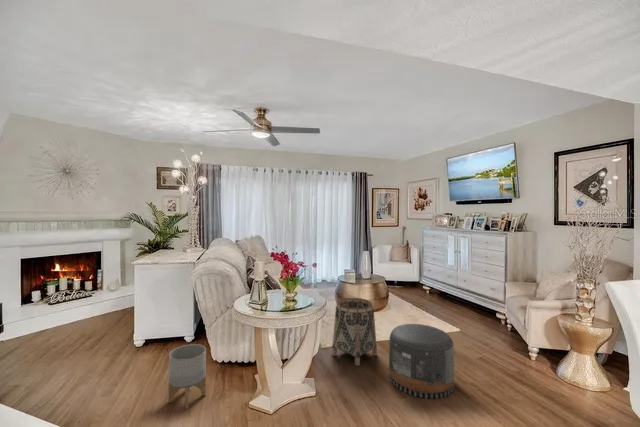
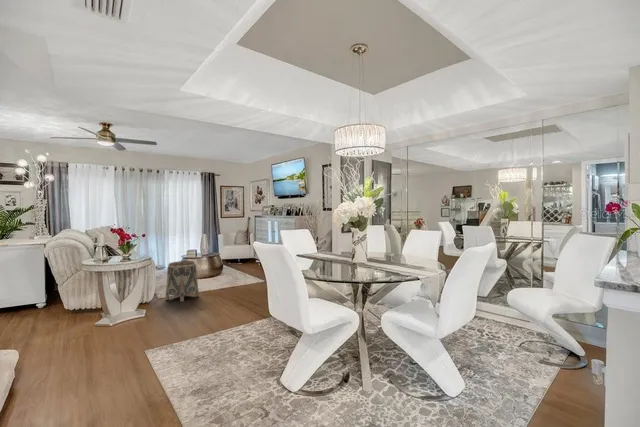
pouf: present [389,324,454,399] -> none [200,271,240,308]
planter: present [168,344,206,409] -> none [28,294,60,332]

